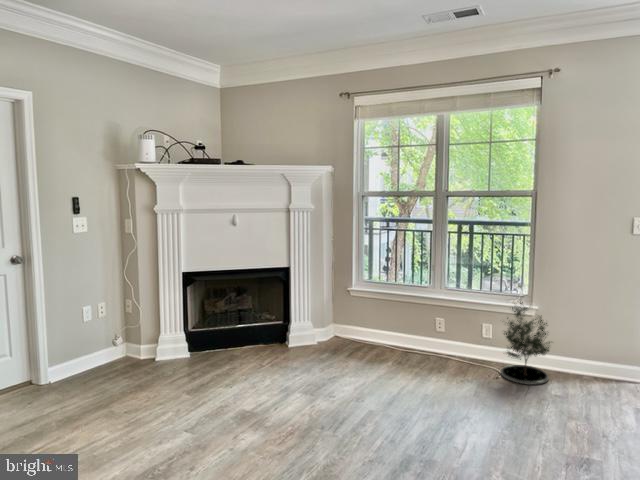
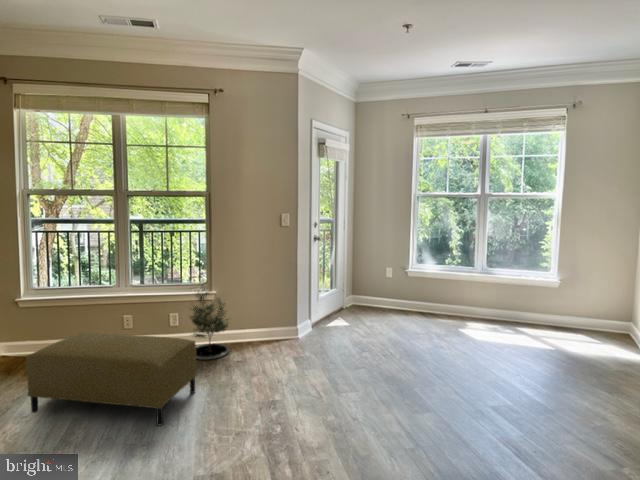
ottoman: none [354,330,506,441] -> present [26,333,197,425]

